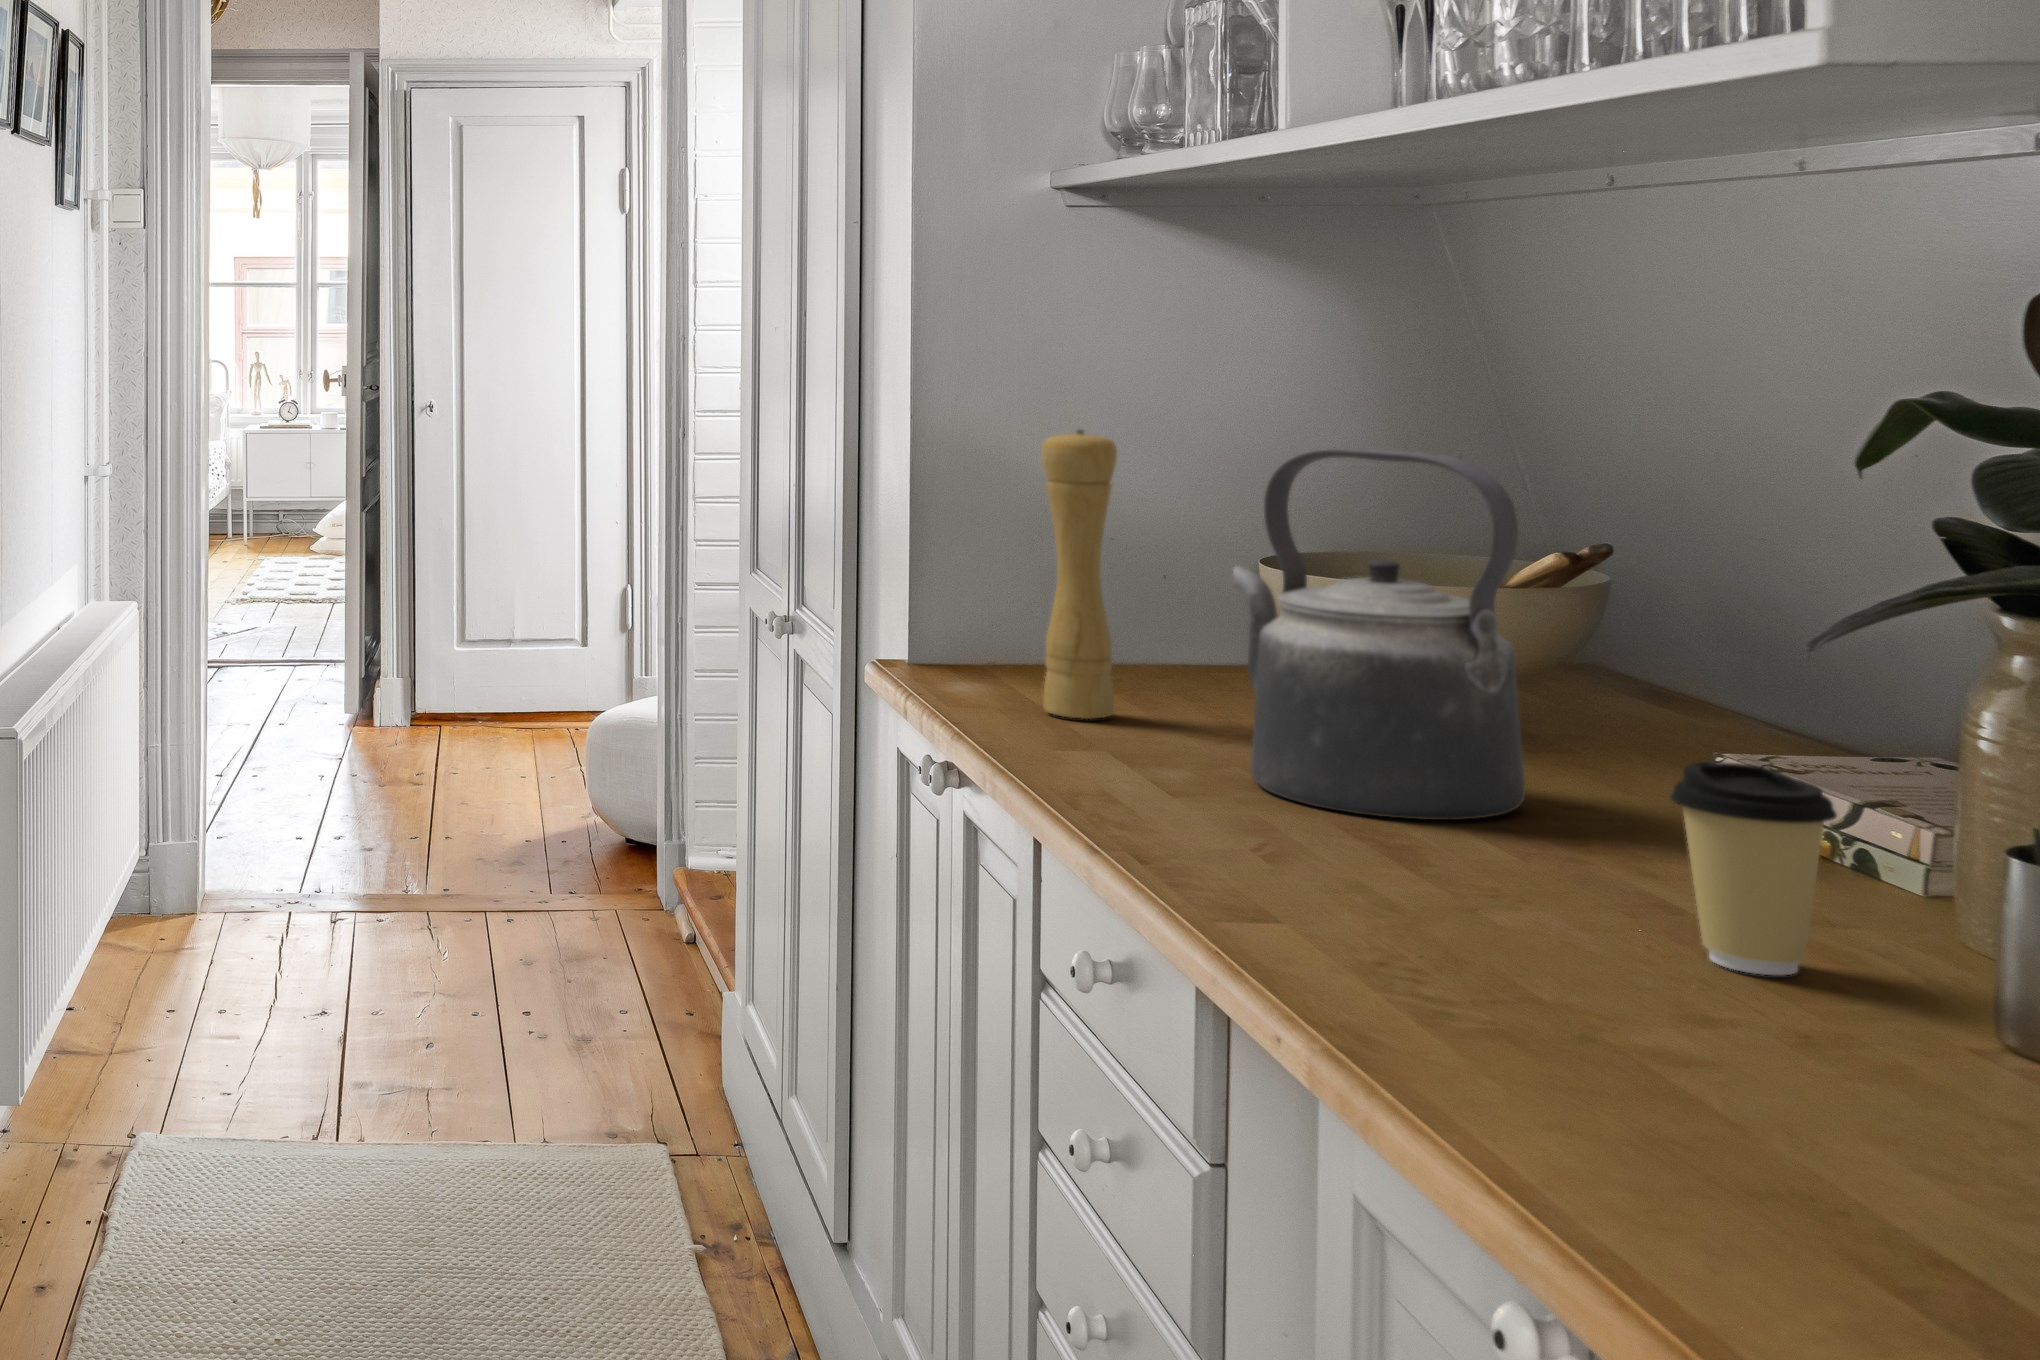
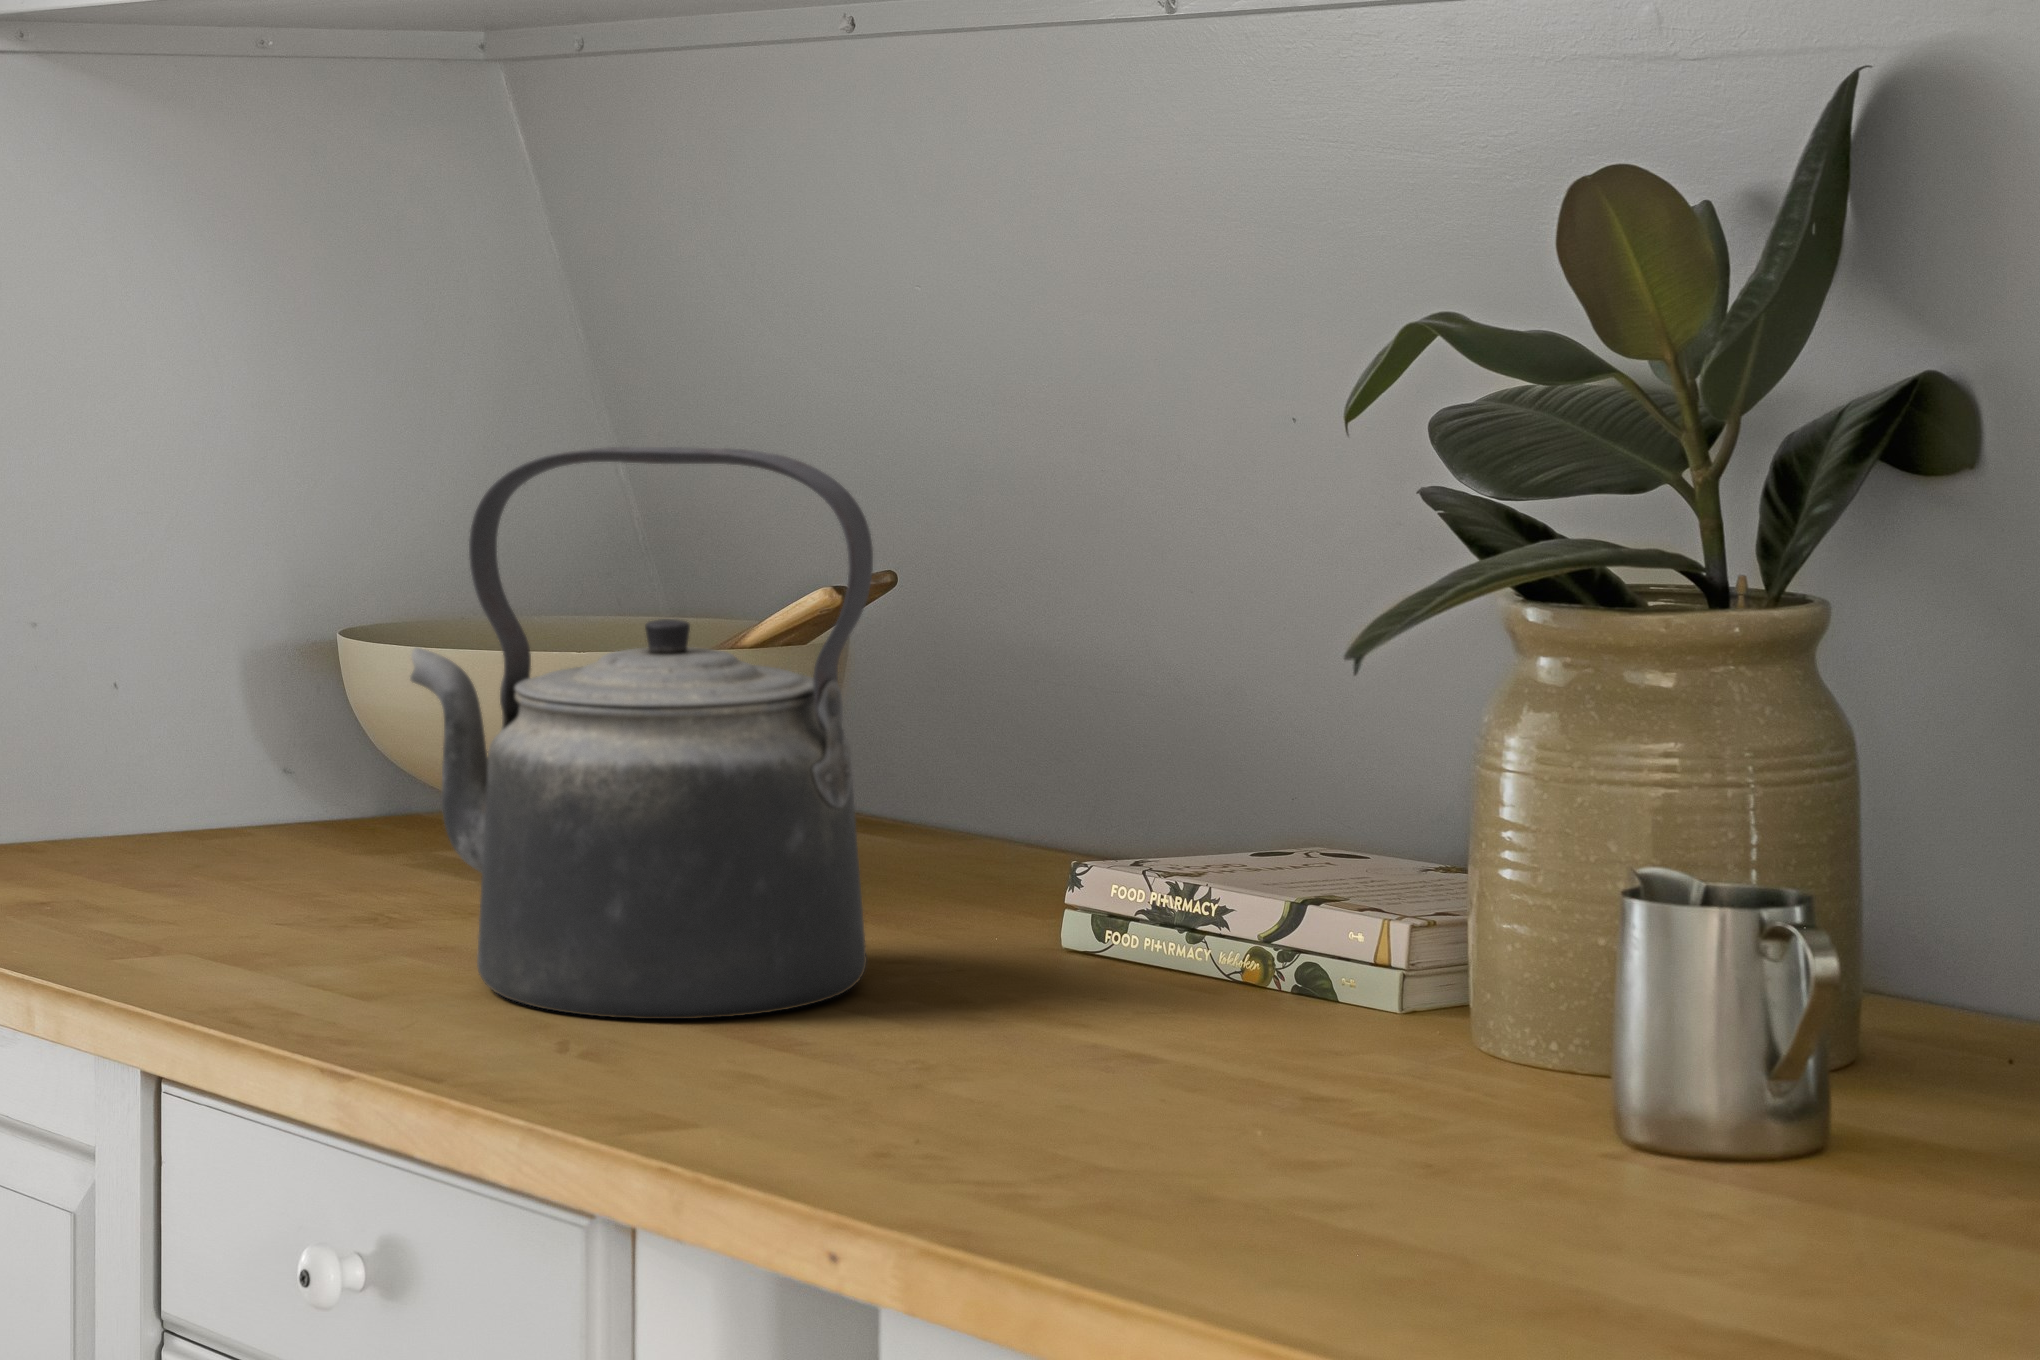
pepper mill: present [1041,429,1117,719] -> none [42,438,168,930]
coffee cup: present [1670,762,1837,975] -> none [1260,865,1464,1158]

